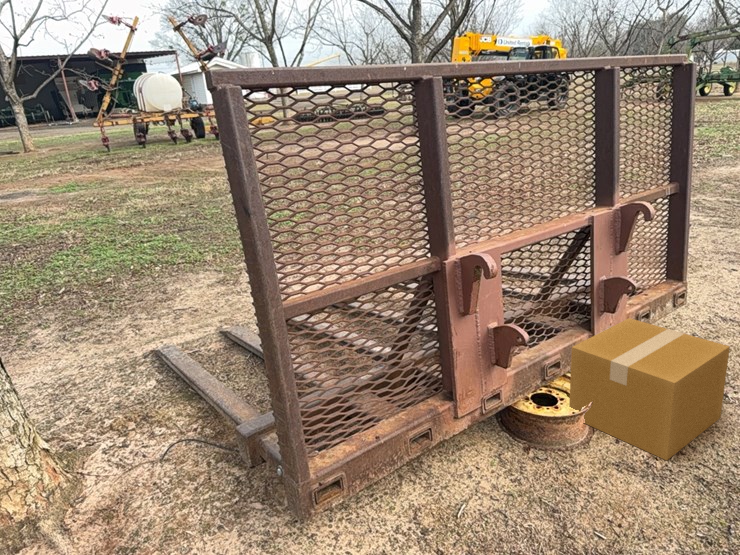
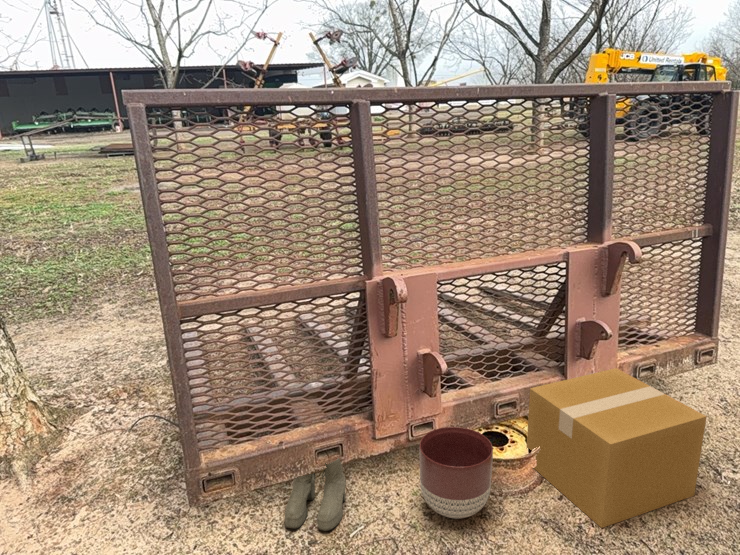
planter: none [499,393,572,480] -> present [419,427,493,519]
boots: none [381,438,437,523] -> present [285,458,346,531]

